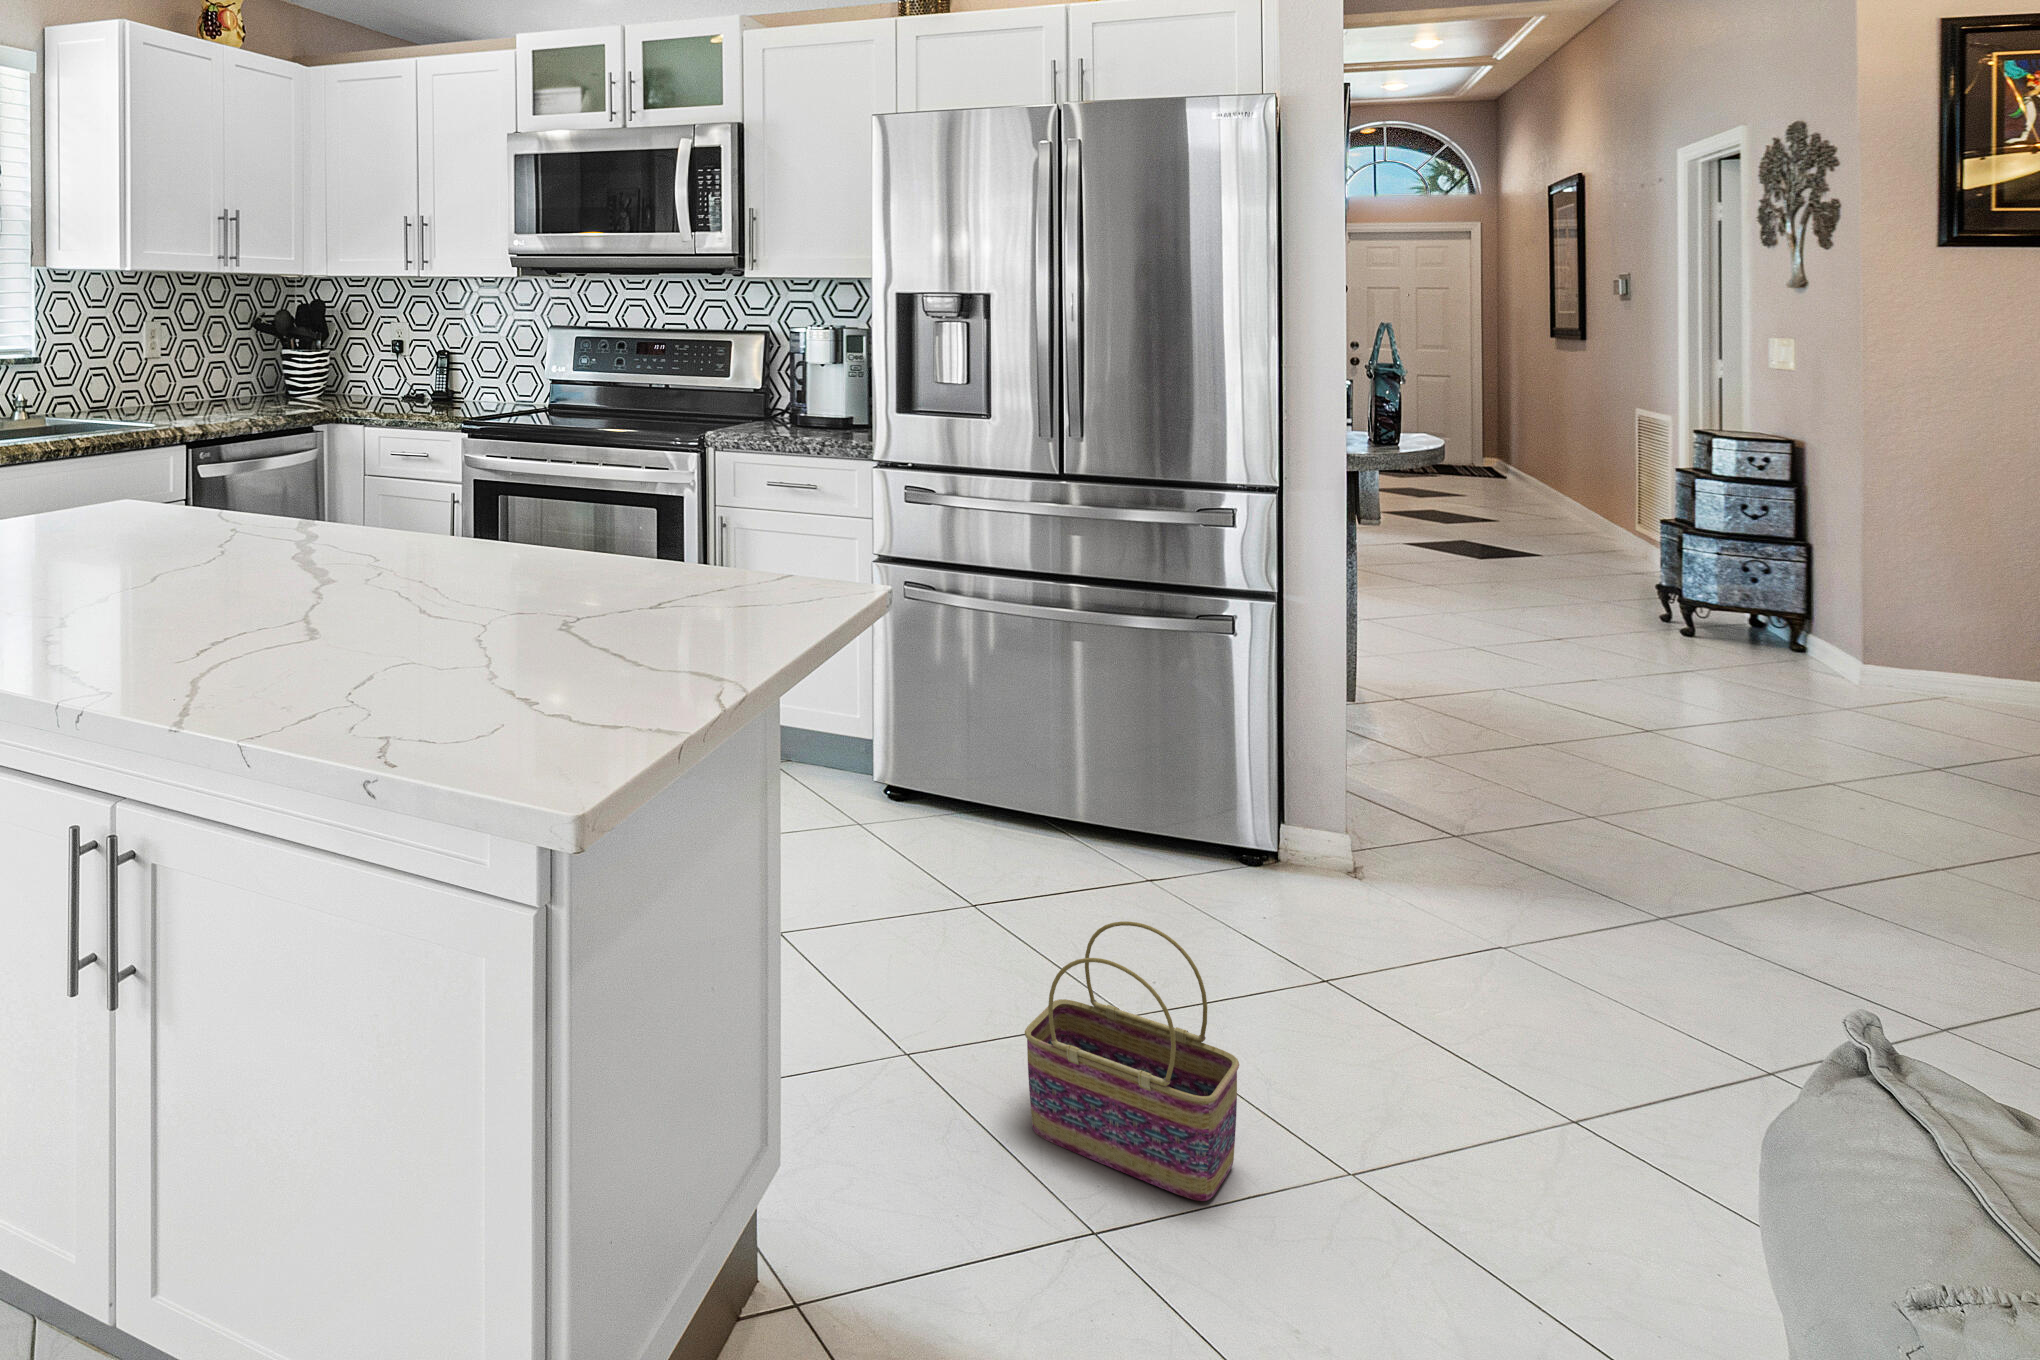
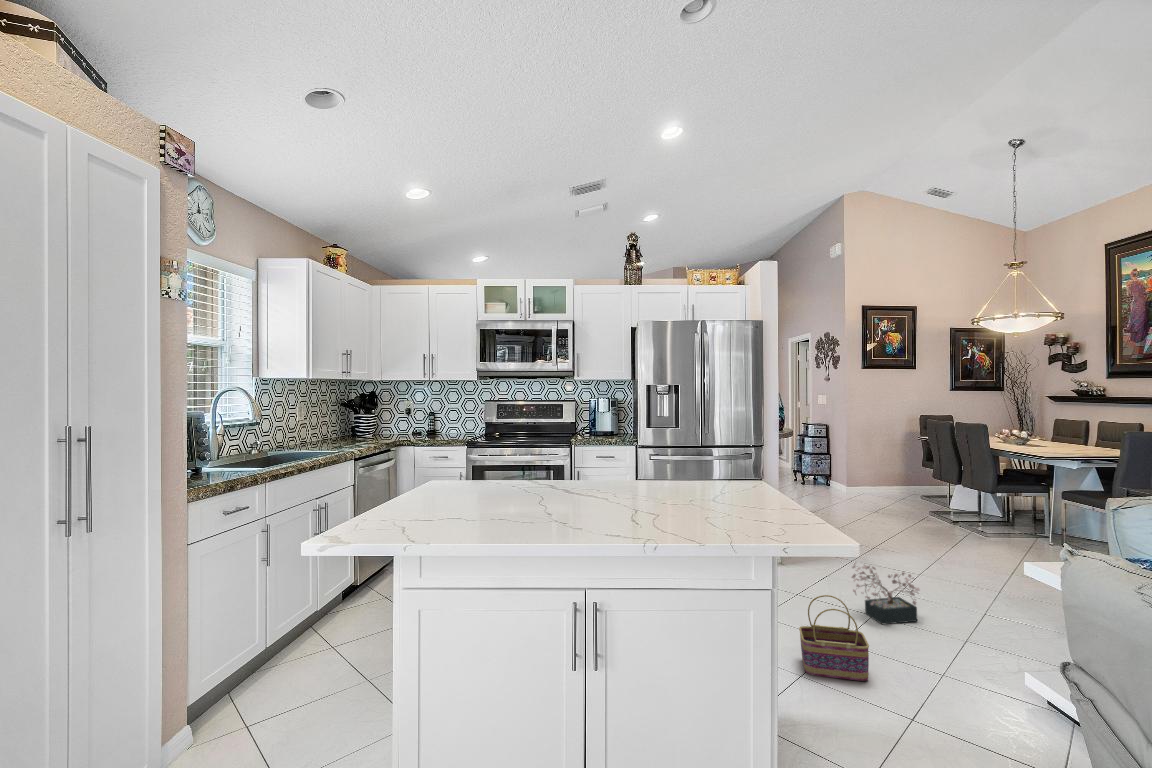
decorative plant: none [1381,865,1653,1102] -> present [852,563,919,625]

